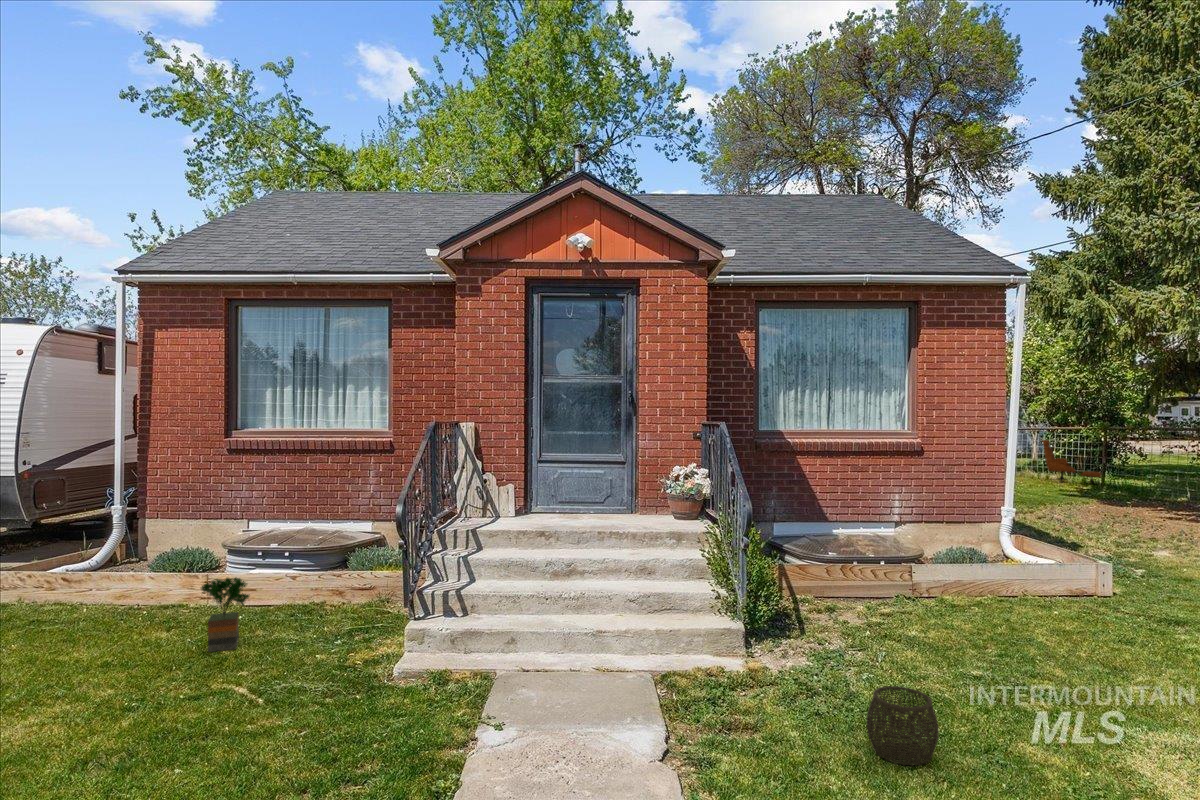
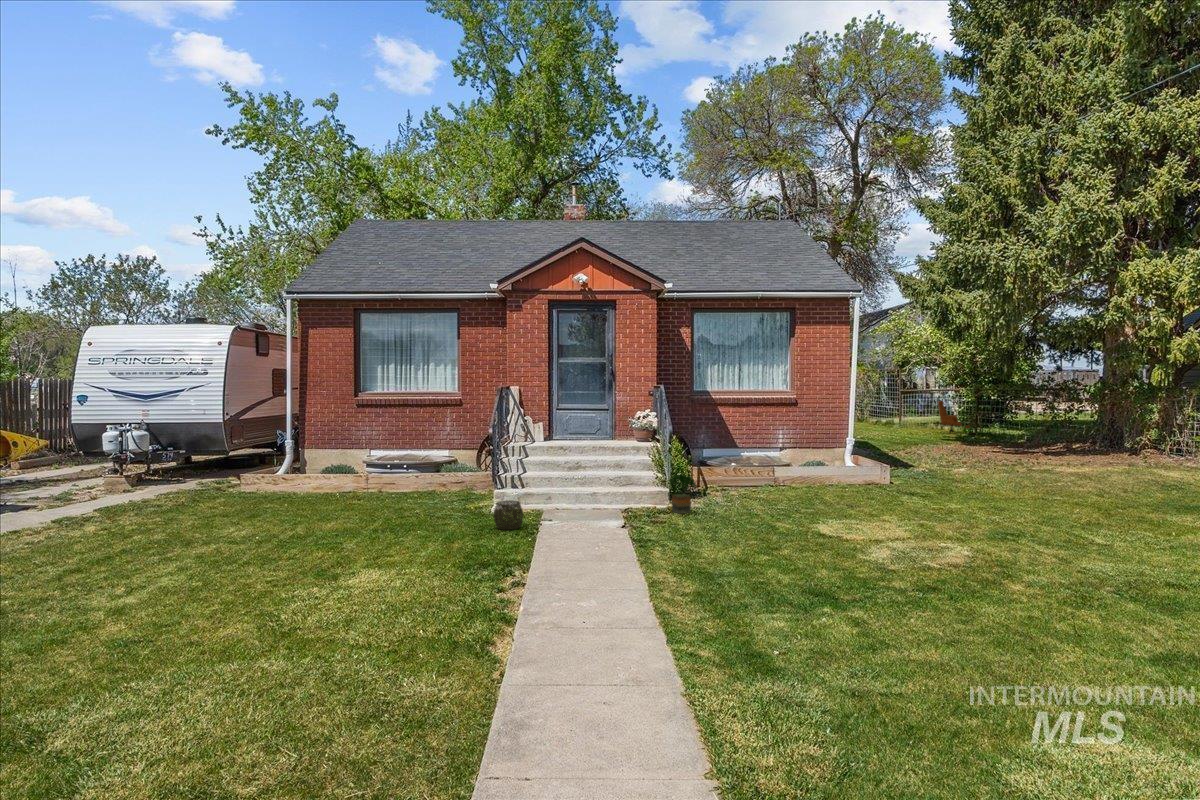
potted tree: present [201,578,250,652] -> present [670,475,696,514]
woven basket: present [866,686,939,766] -> present [494,500,523,530]

